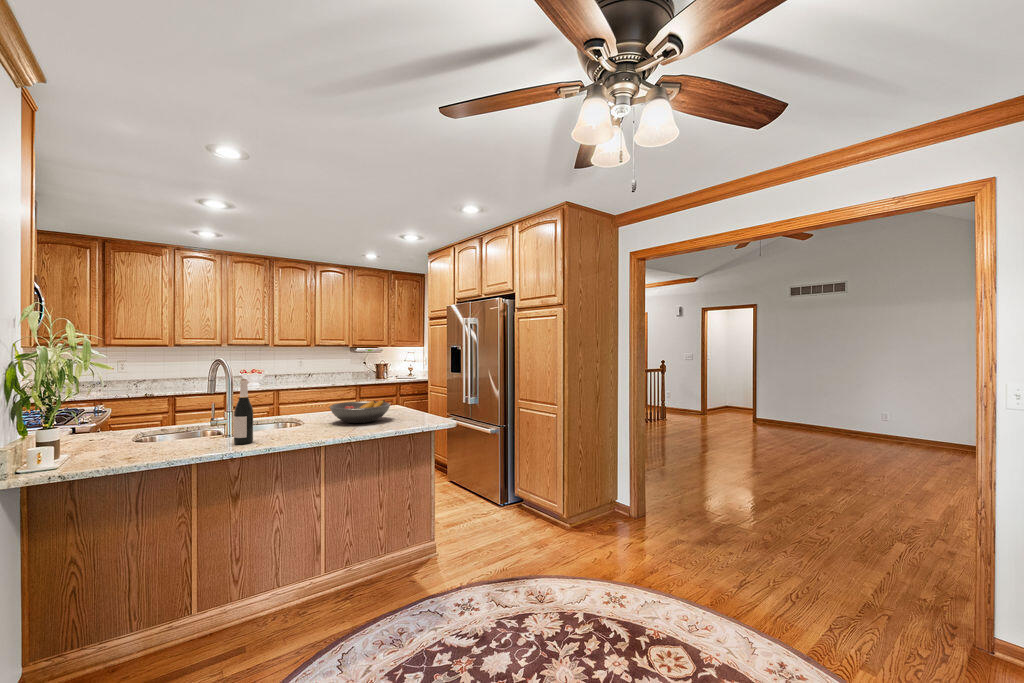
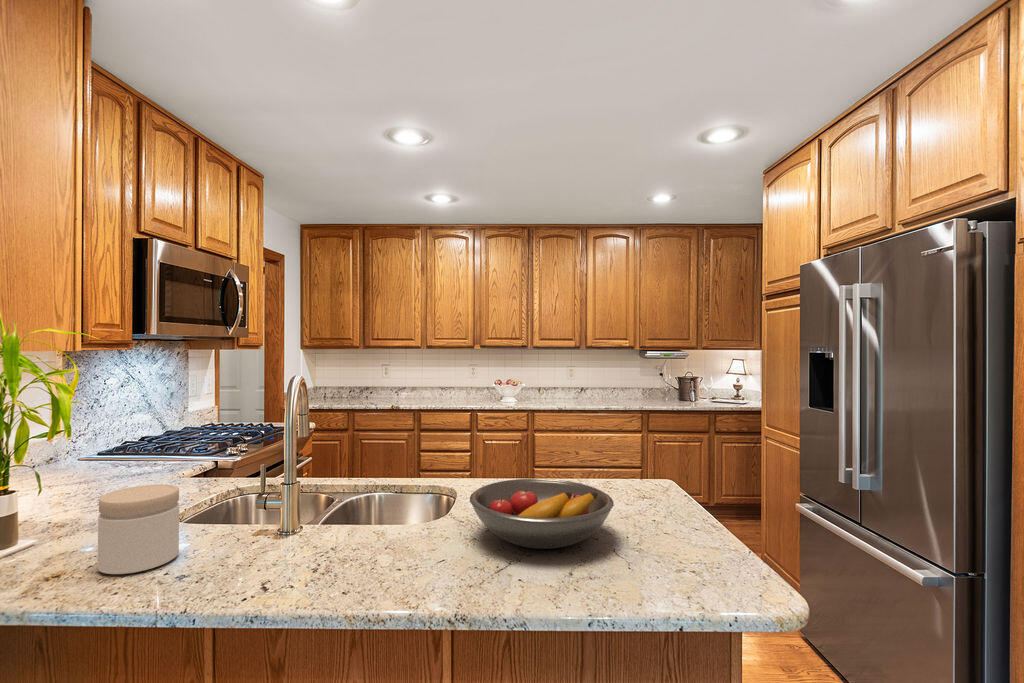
wine bottle: present [234,379,253,445] -> none [208,428,253,587]
jar: none [157,413,197,451] -> present [98,484,179,574]

